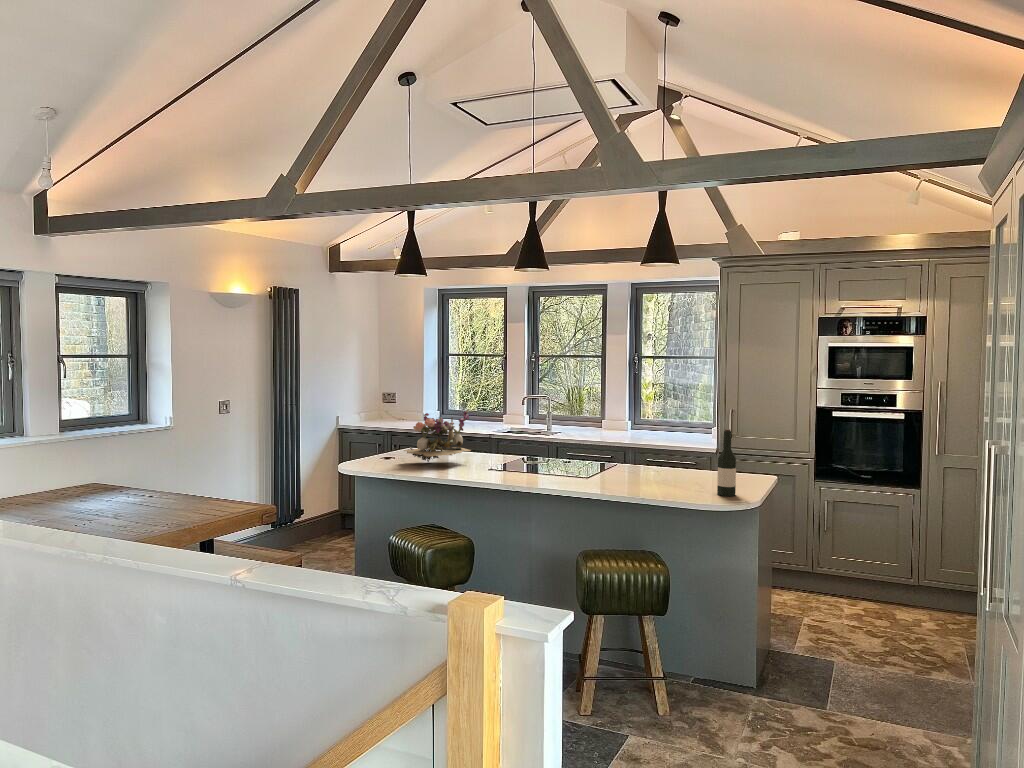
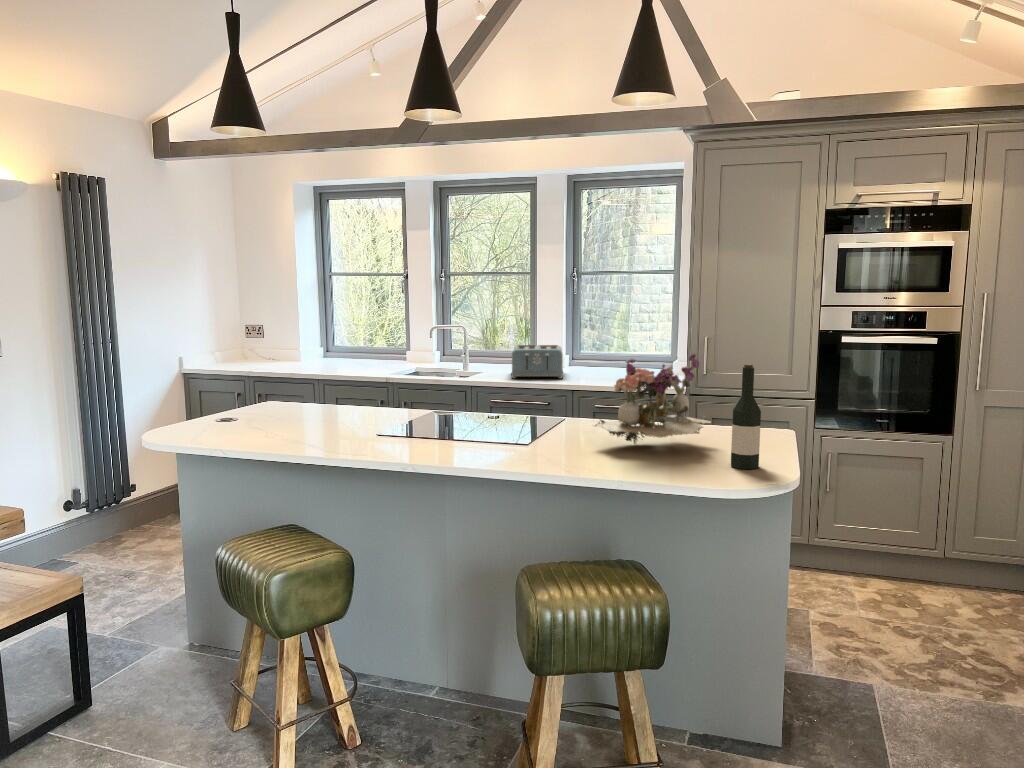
flower arrangement: present [404,410,471,462] -> present [594,351,711,444]
toaster: none [584,413,625,439] -> present [511,345,563,379]

